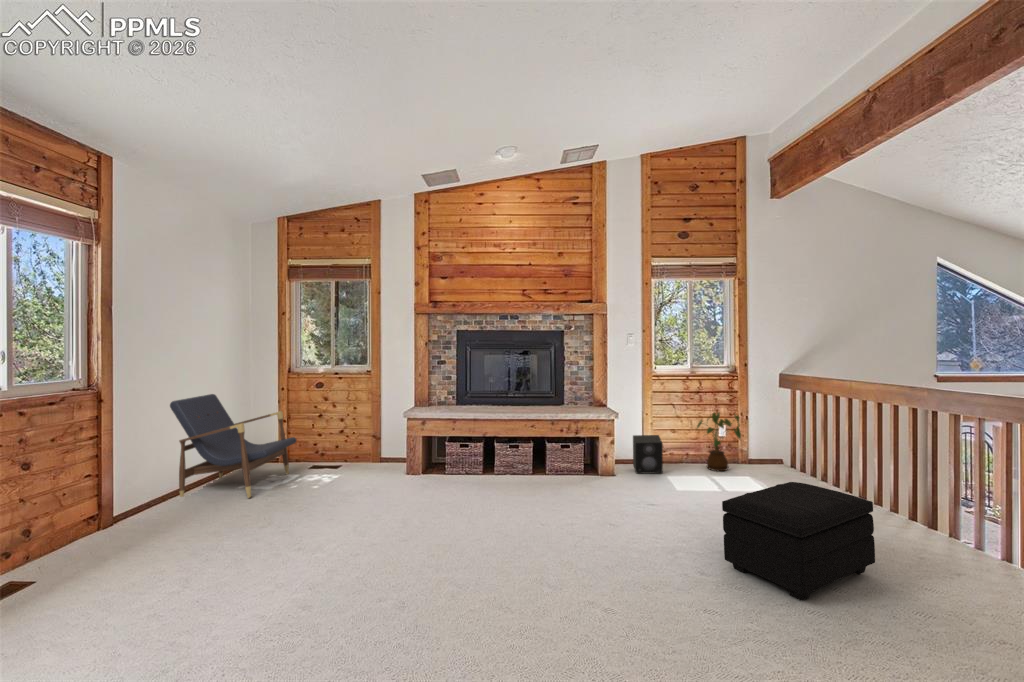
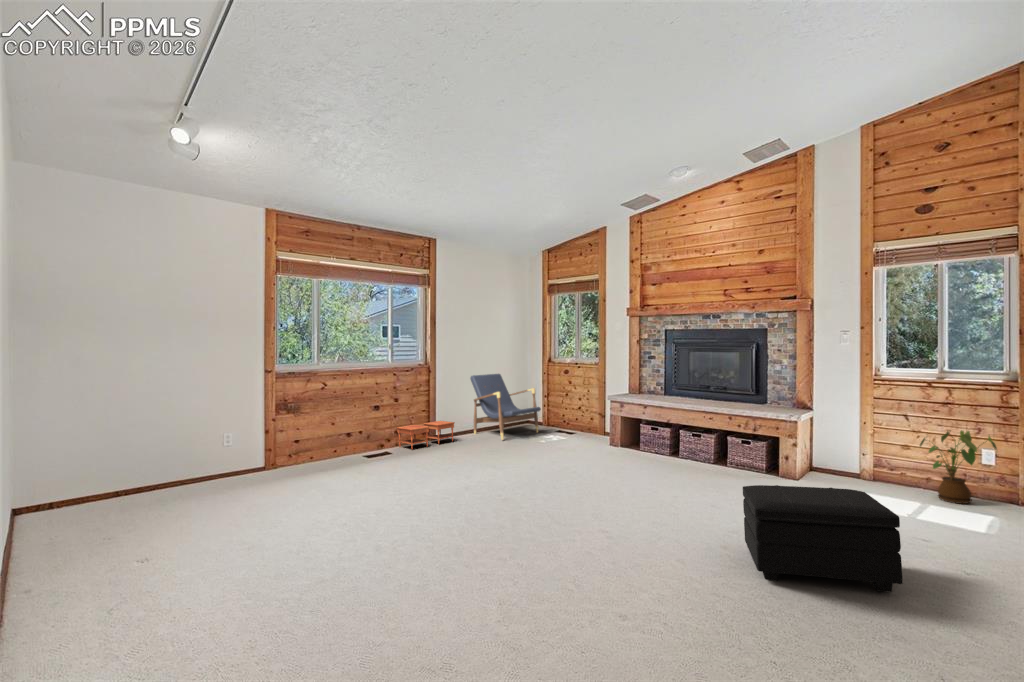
speaker: present [633,435,663,474] -> none [820,442,864,488]
side table: none [30,486,162,563] -> present [397,421,455,448]

